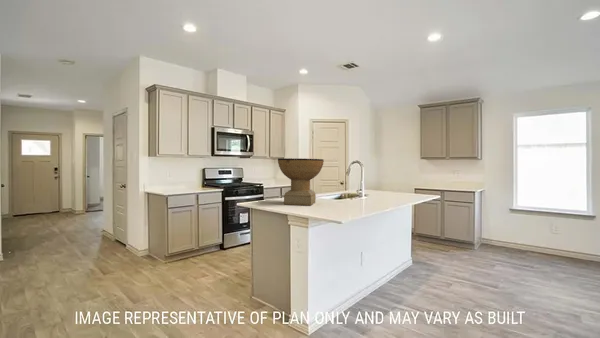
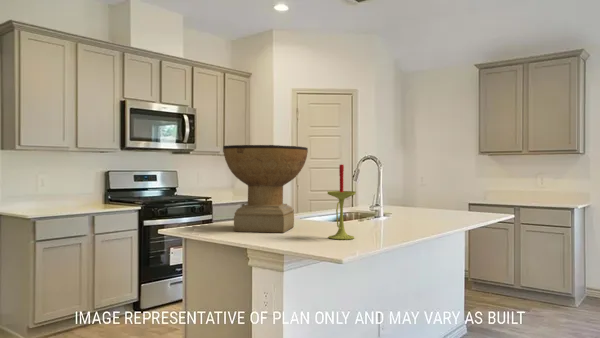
candle: none [335,168,351,210] -> present [328,165,356,239]

